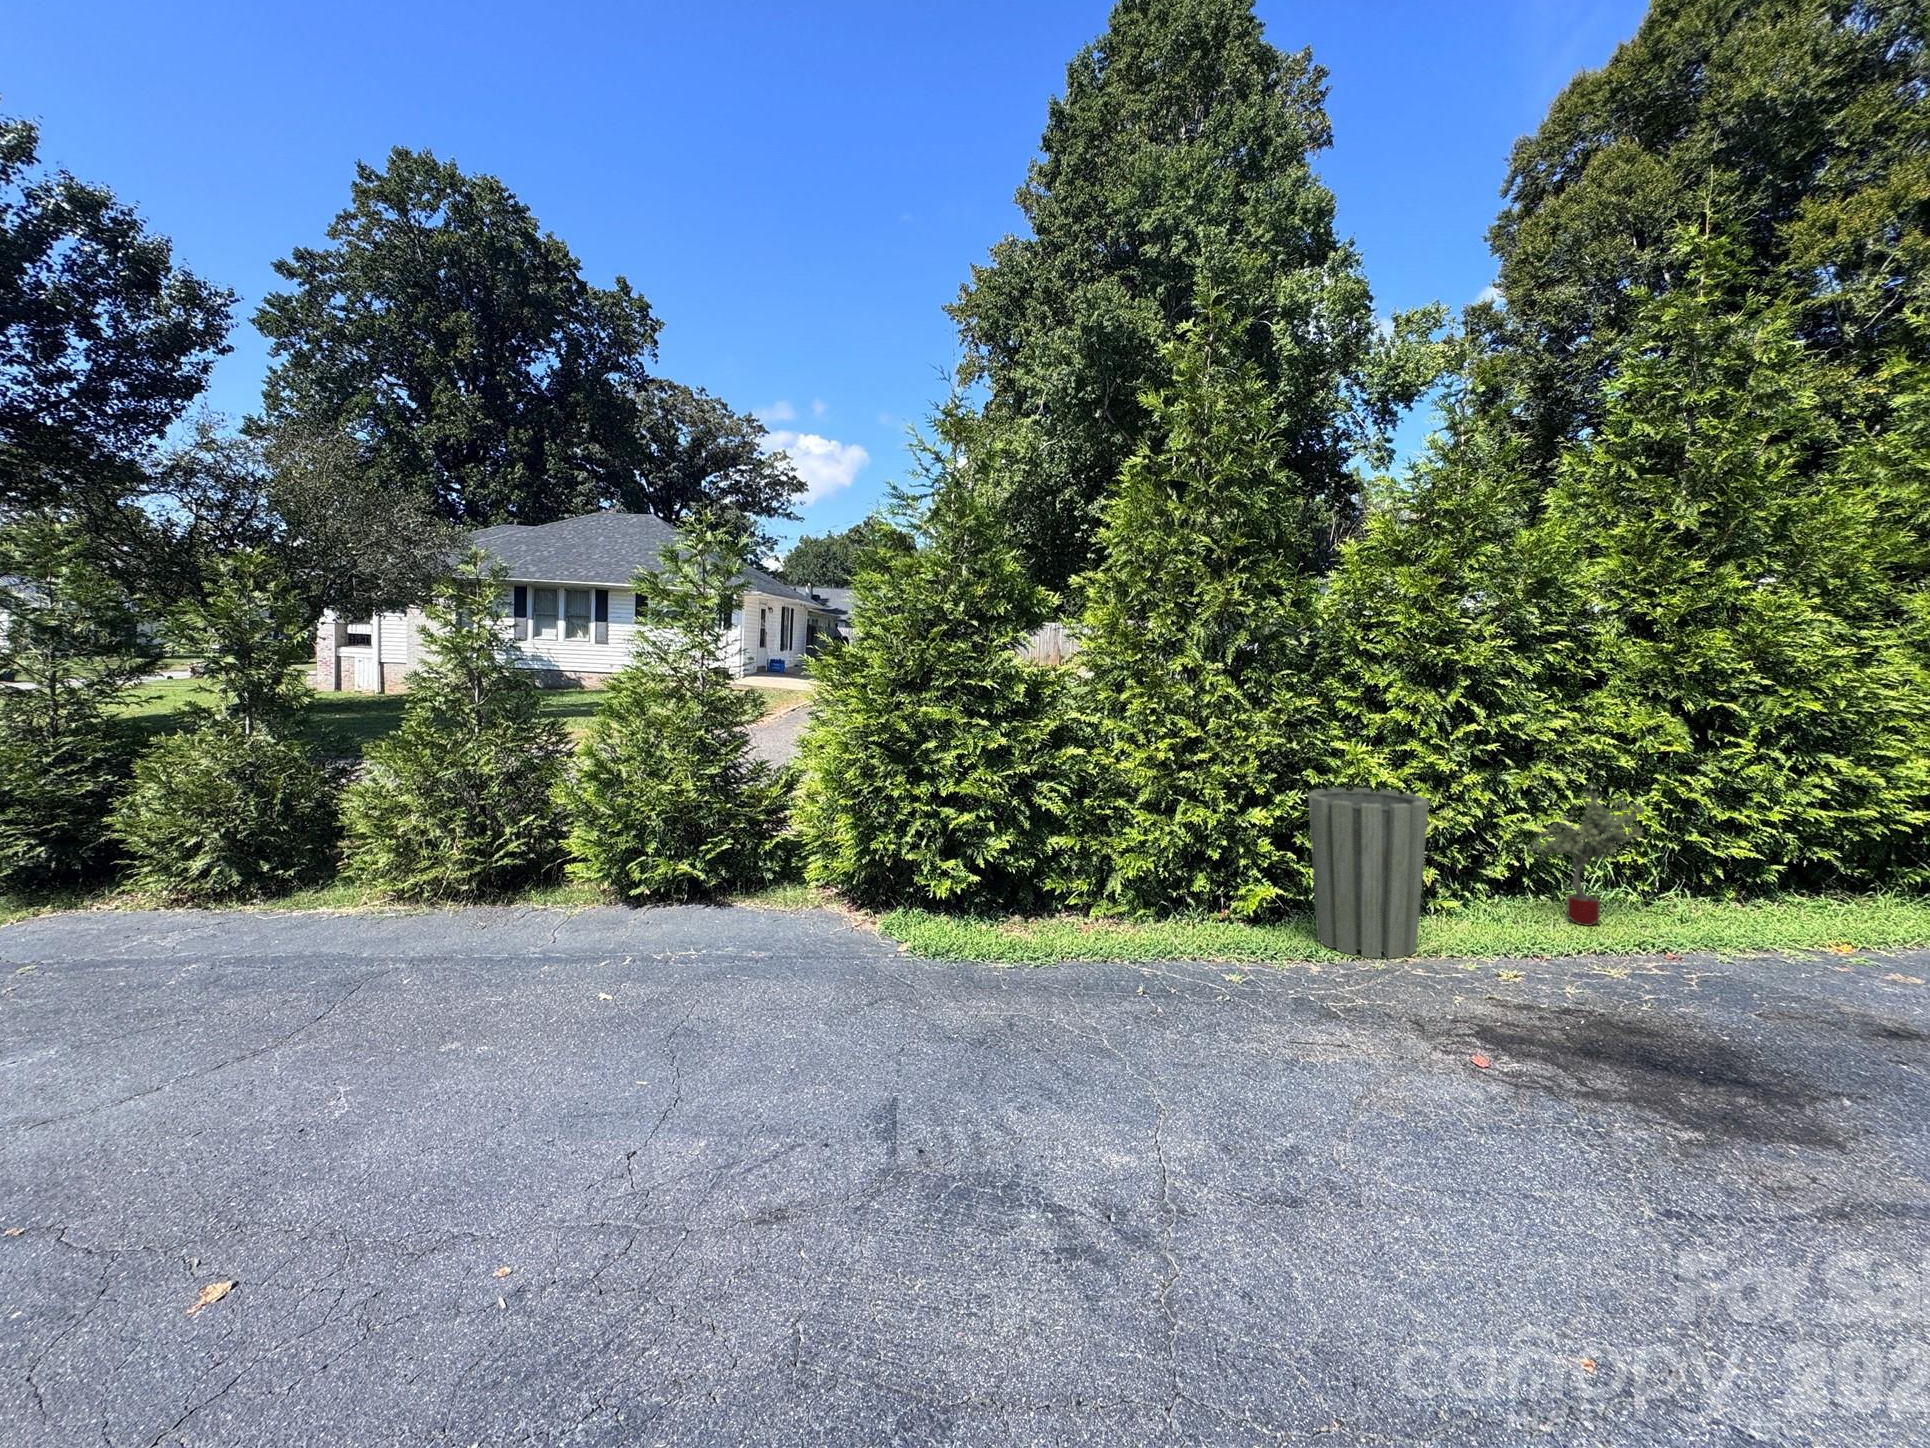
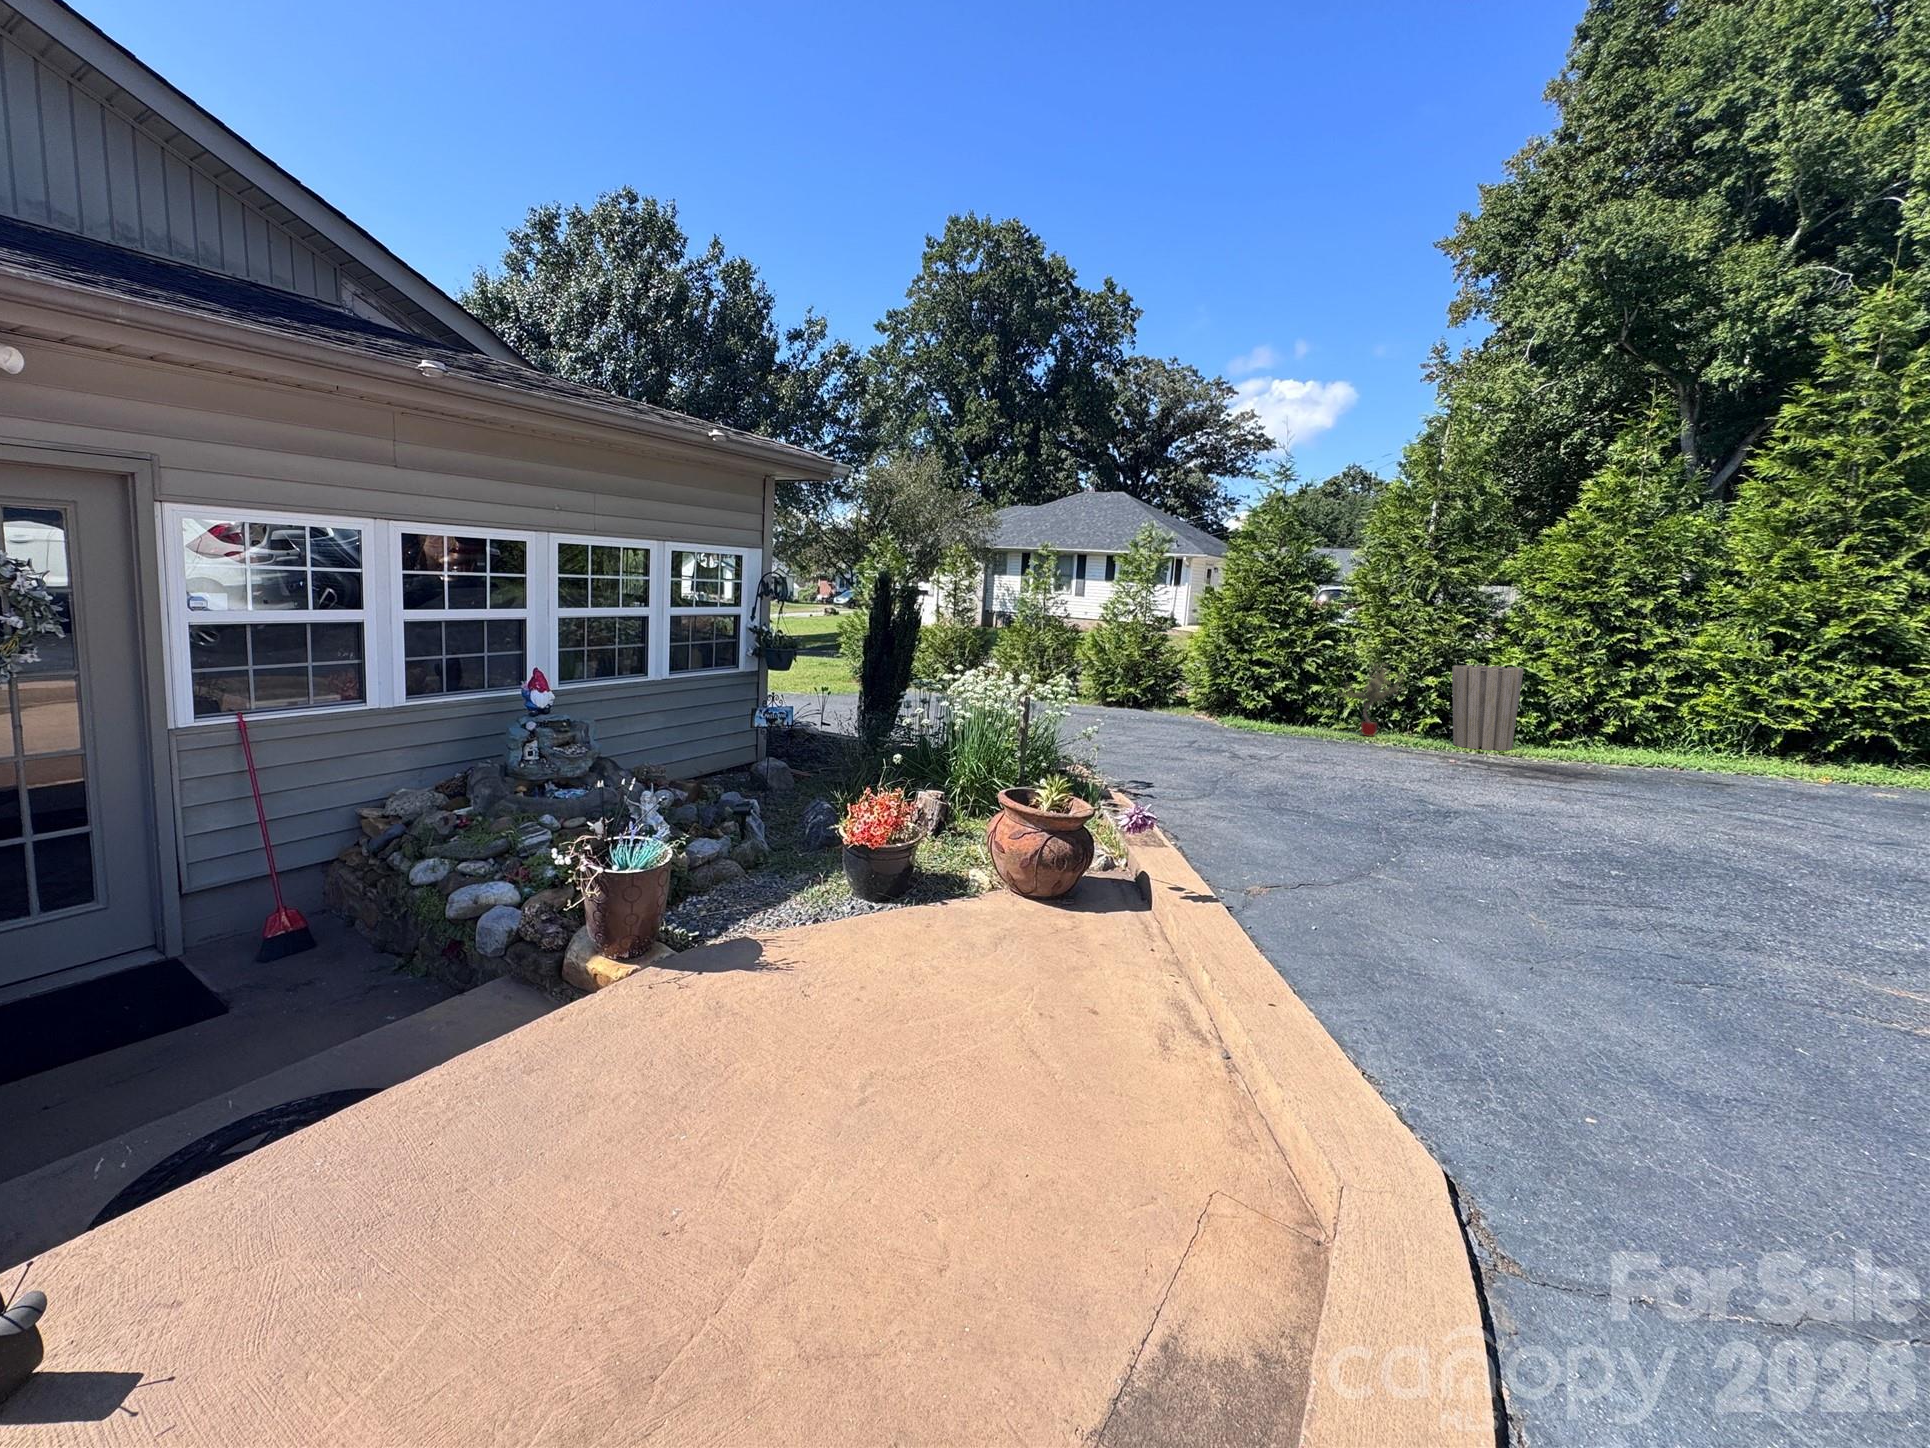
potted tree: present [1526,784,1644,926] -> present [1339,664,1405,737]

